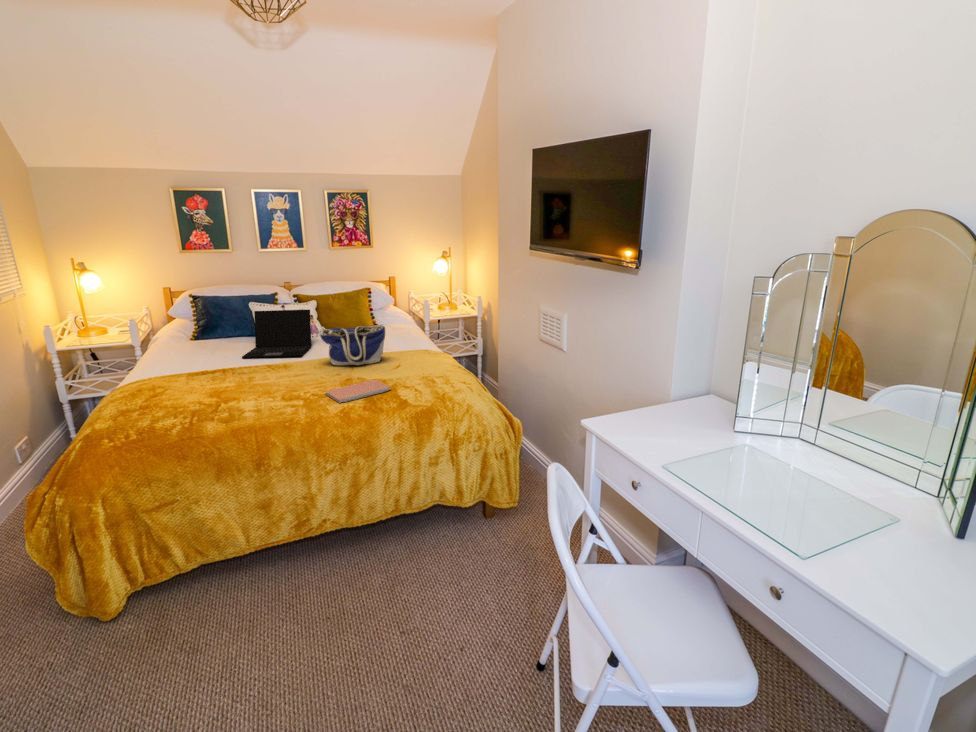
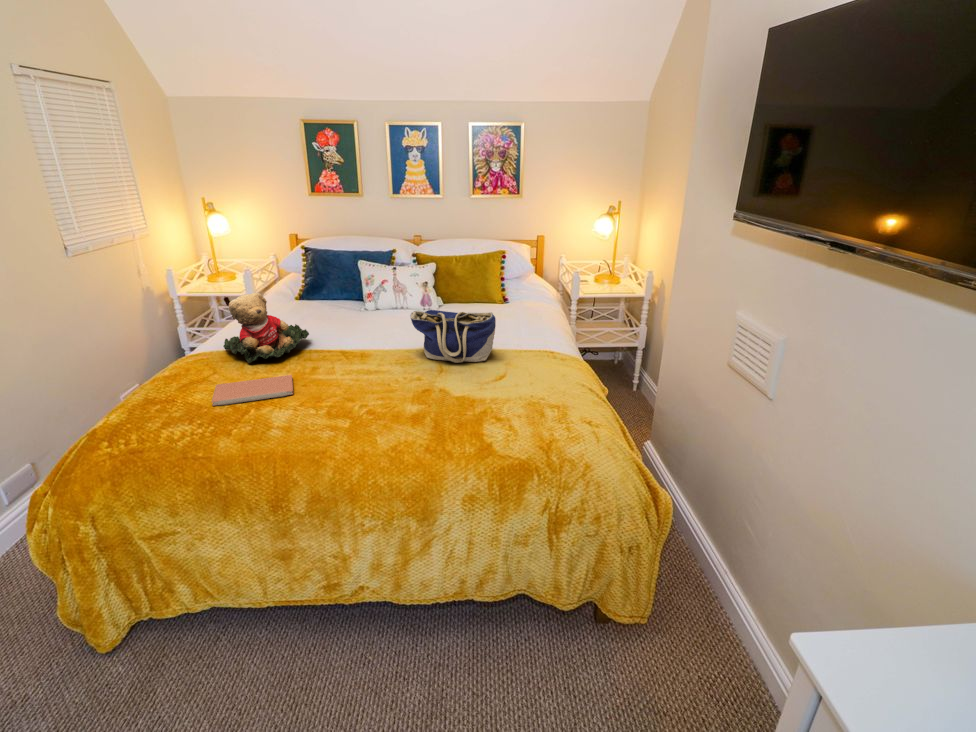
laptop: present [242,310,311,358] -> none [333,273,420,338]
teddy bear: none [151,328,228,384] -> present [223,293,309,363]
notebook: present [325,380,390,403] -> present [212,375,293,406]

